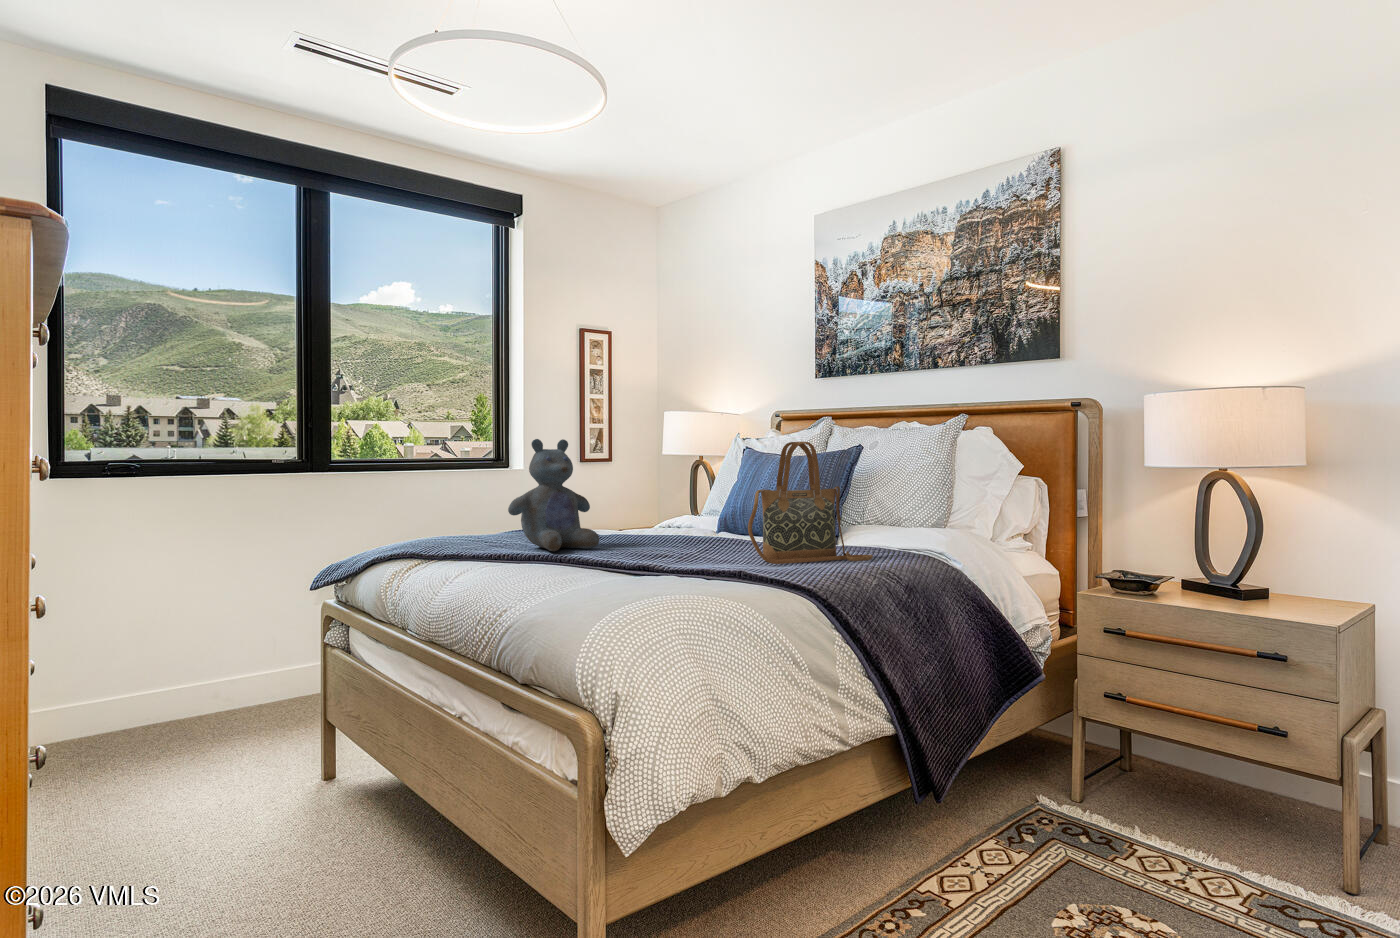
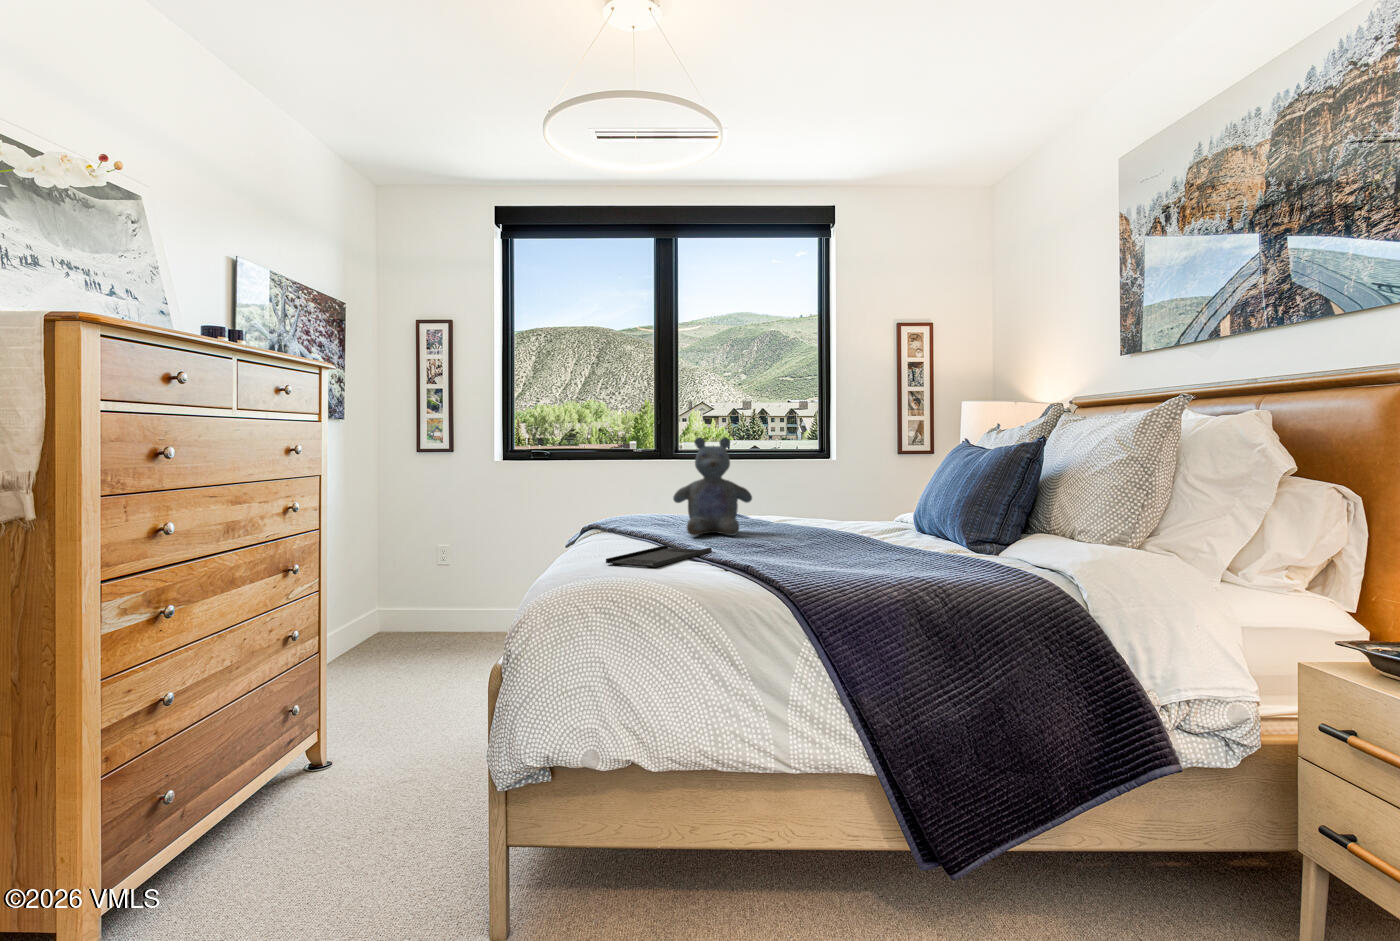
handbag: present [748,442,873,564] -> none [793,437,930,571]
tray: none [573,559,647,583] -> present [606,545,712,567]

